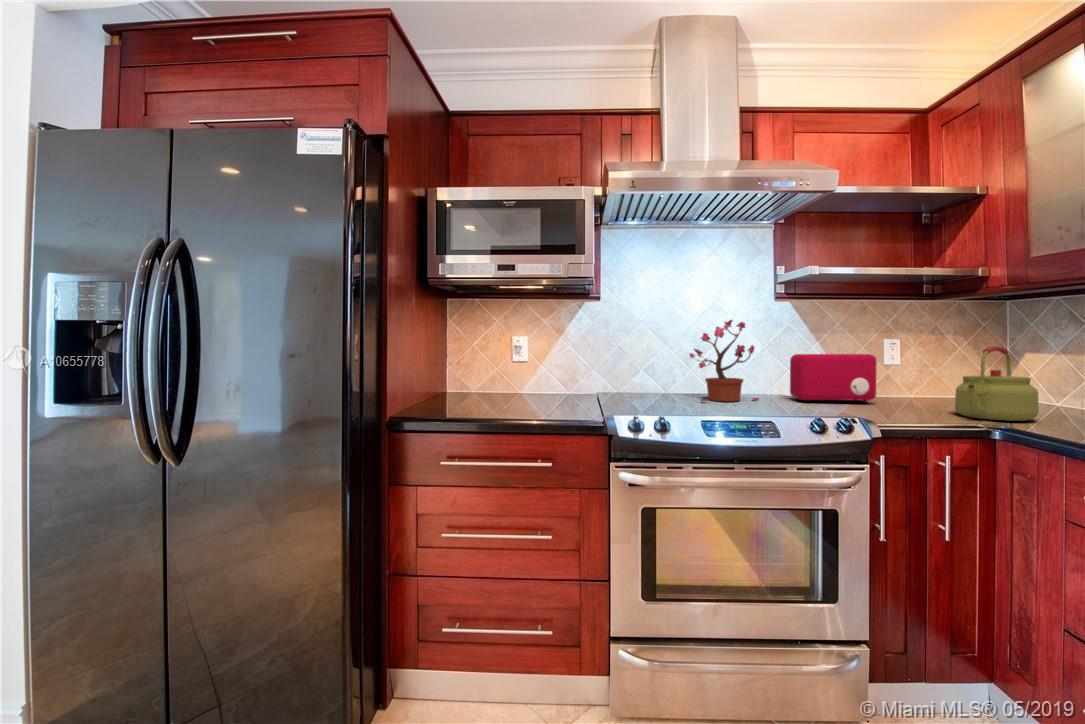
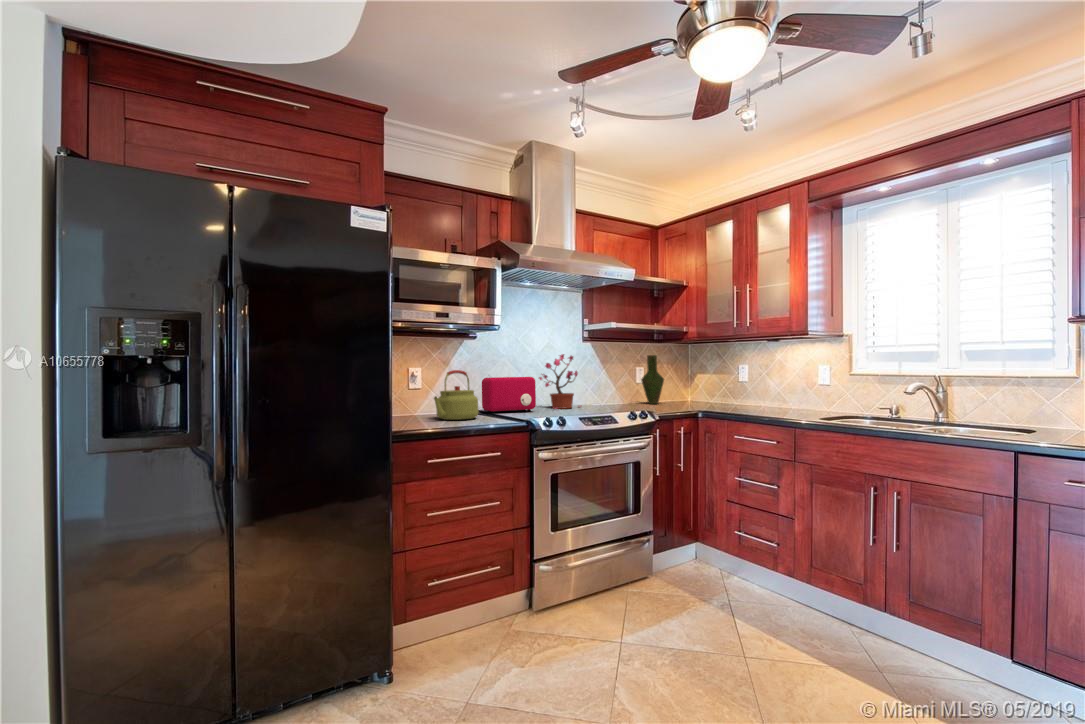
vase: none [887,319,936,403] -> present [641,355,664,404]
kettle: present [955,346,1039,421] -> present [434,370,479,420]
toaster: present [790,354,877,403] -> present [482,377,536,413]

